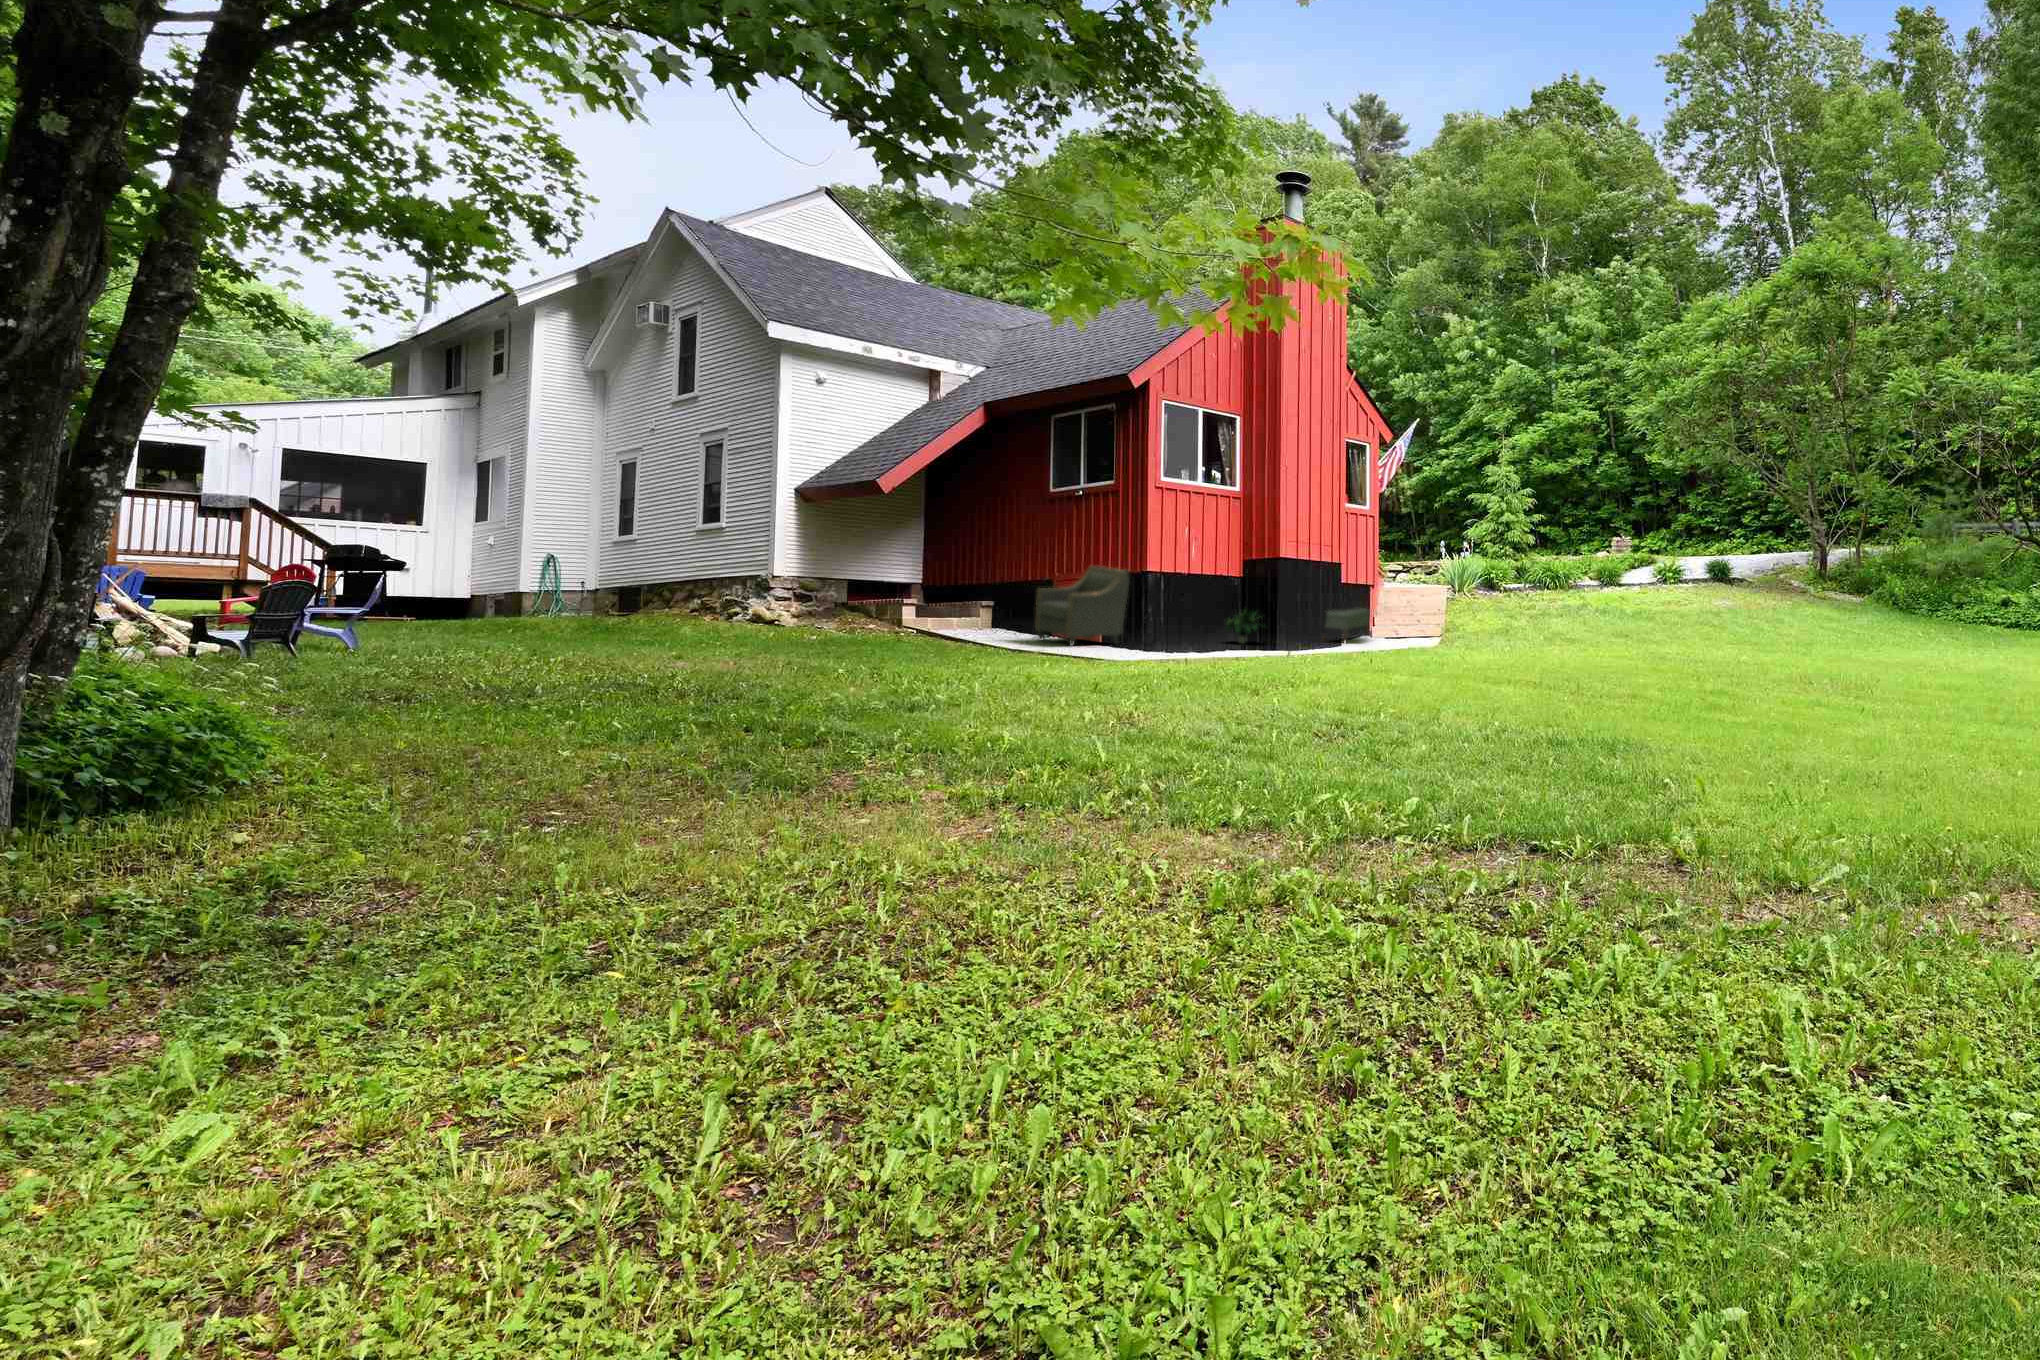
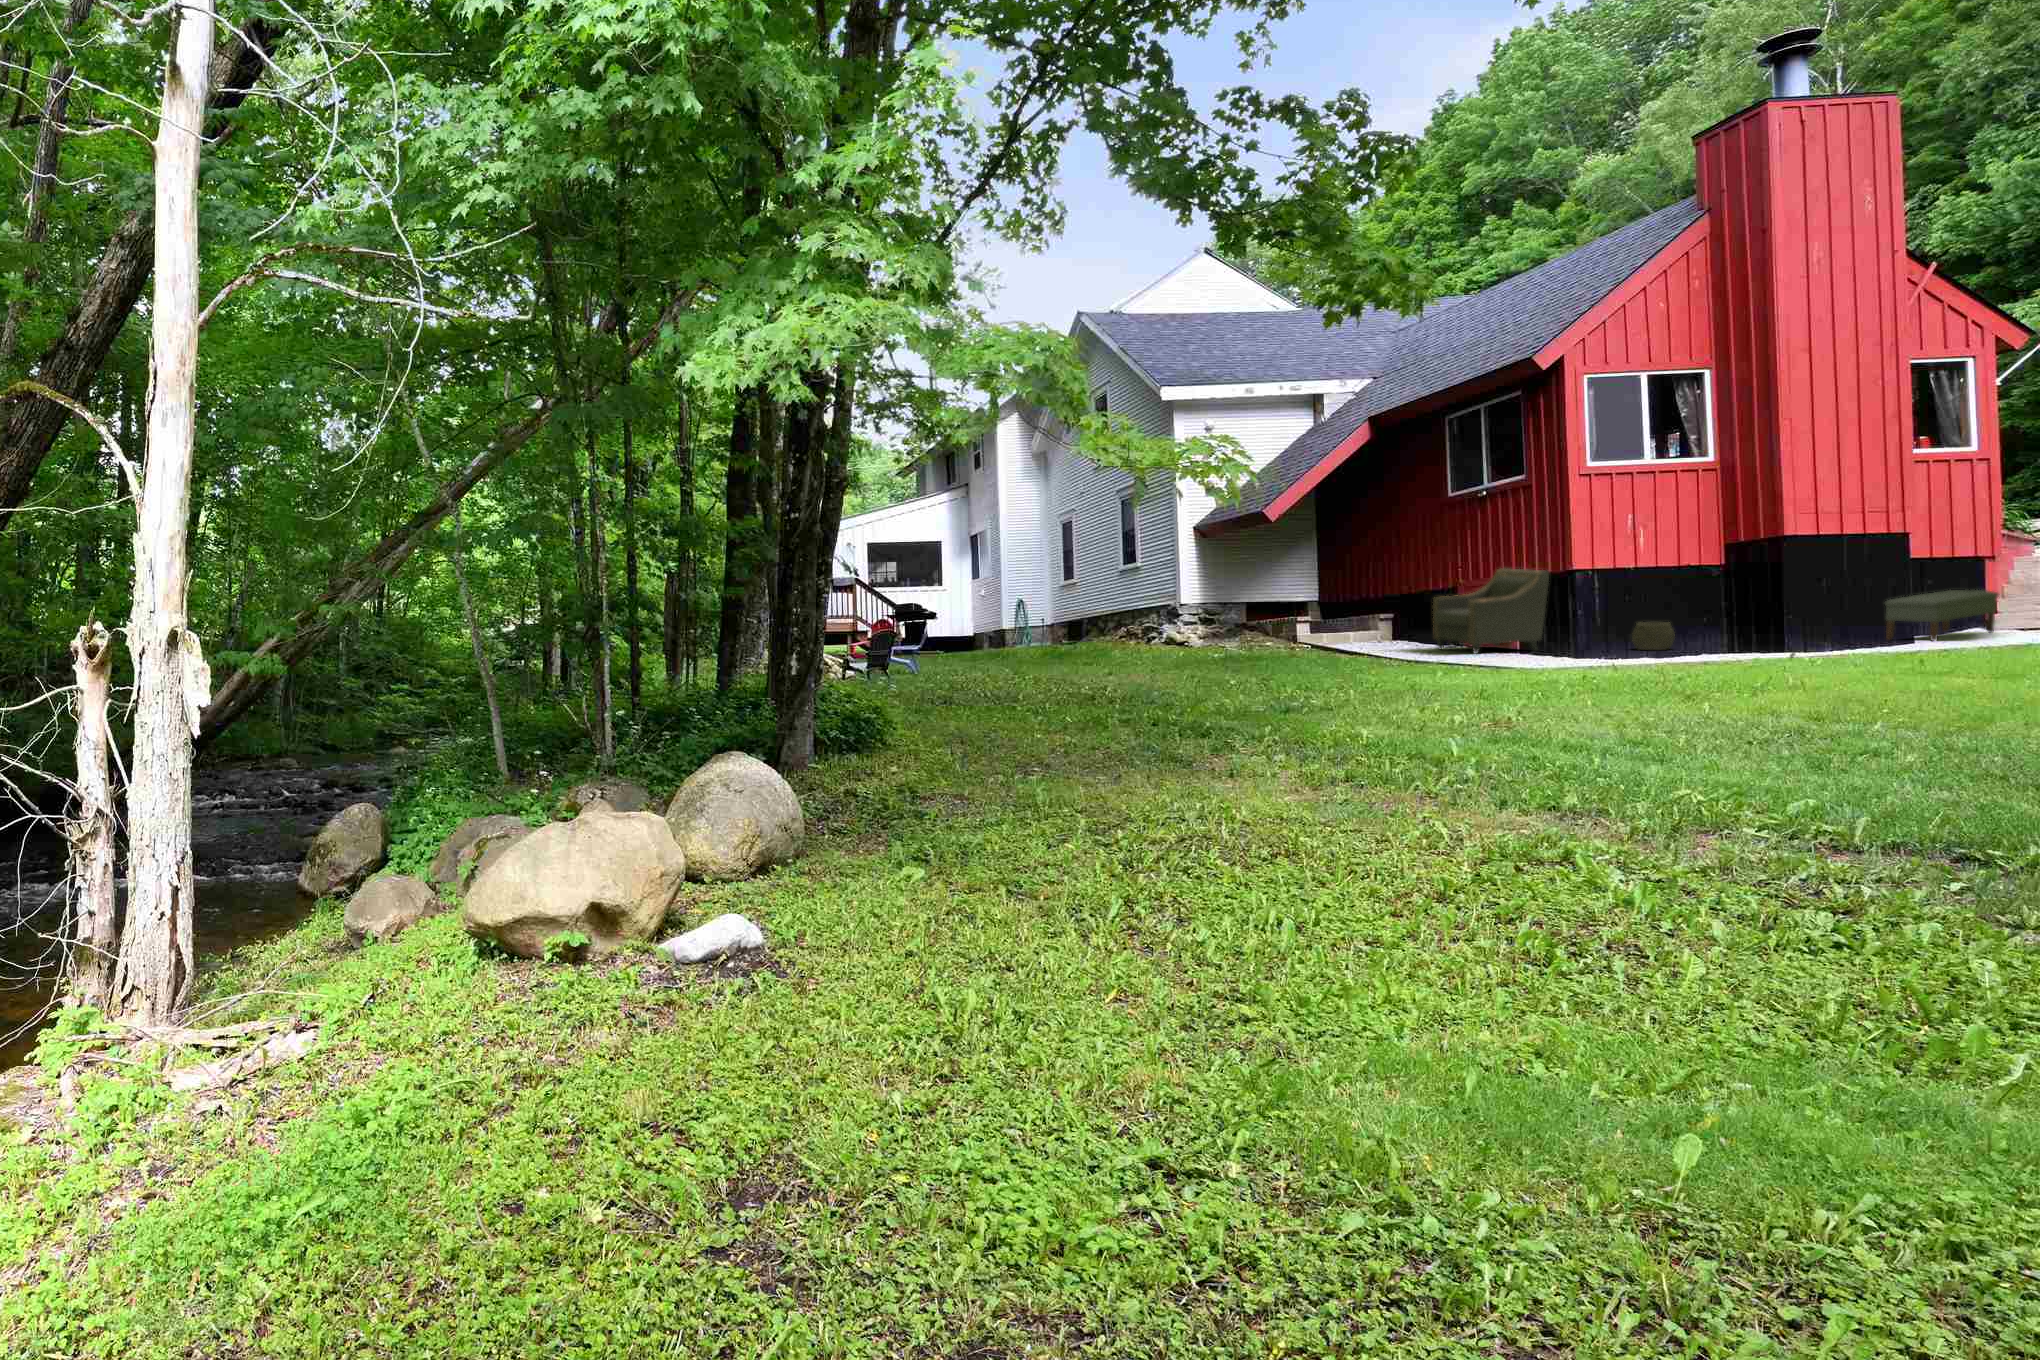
potted plant: present [1224,610,1263,643] -> none [1692,600,1775,646]
woven basket: none [1184,622,1212,647] -> present [1632,622,1675,650]

